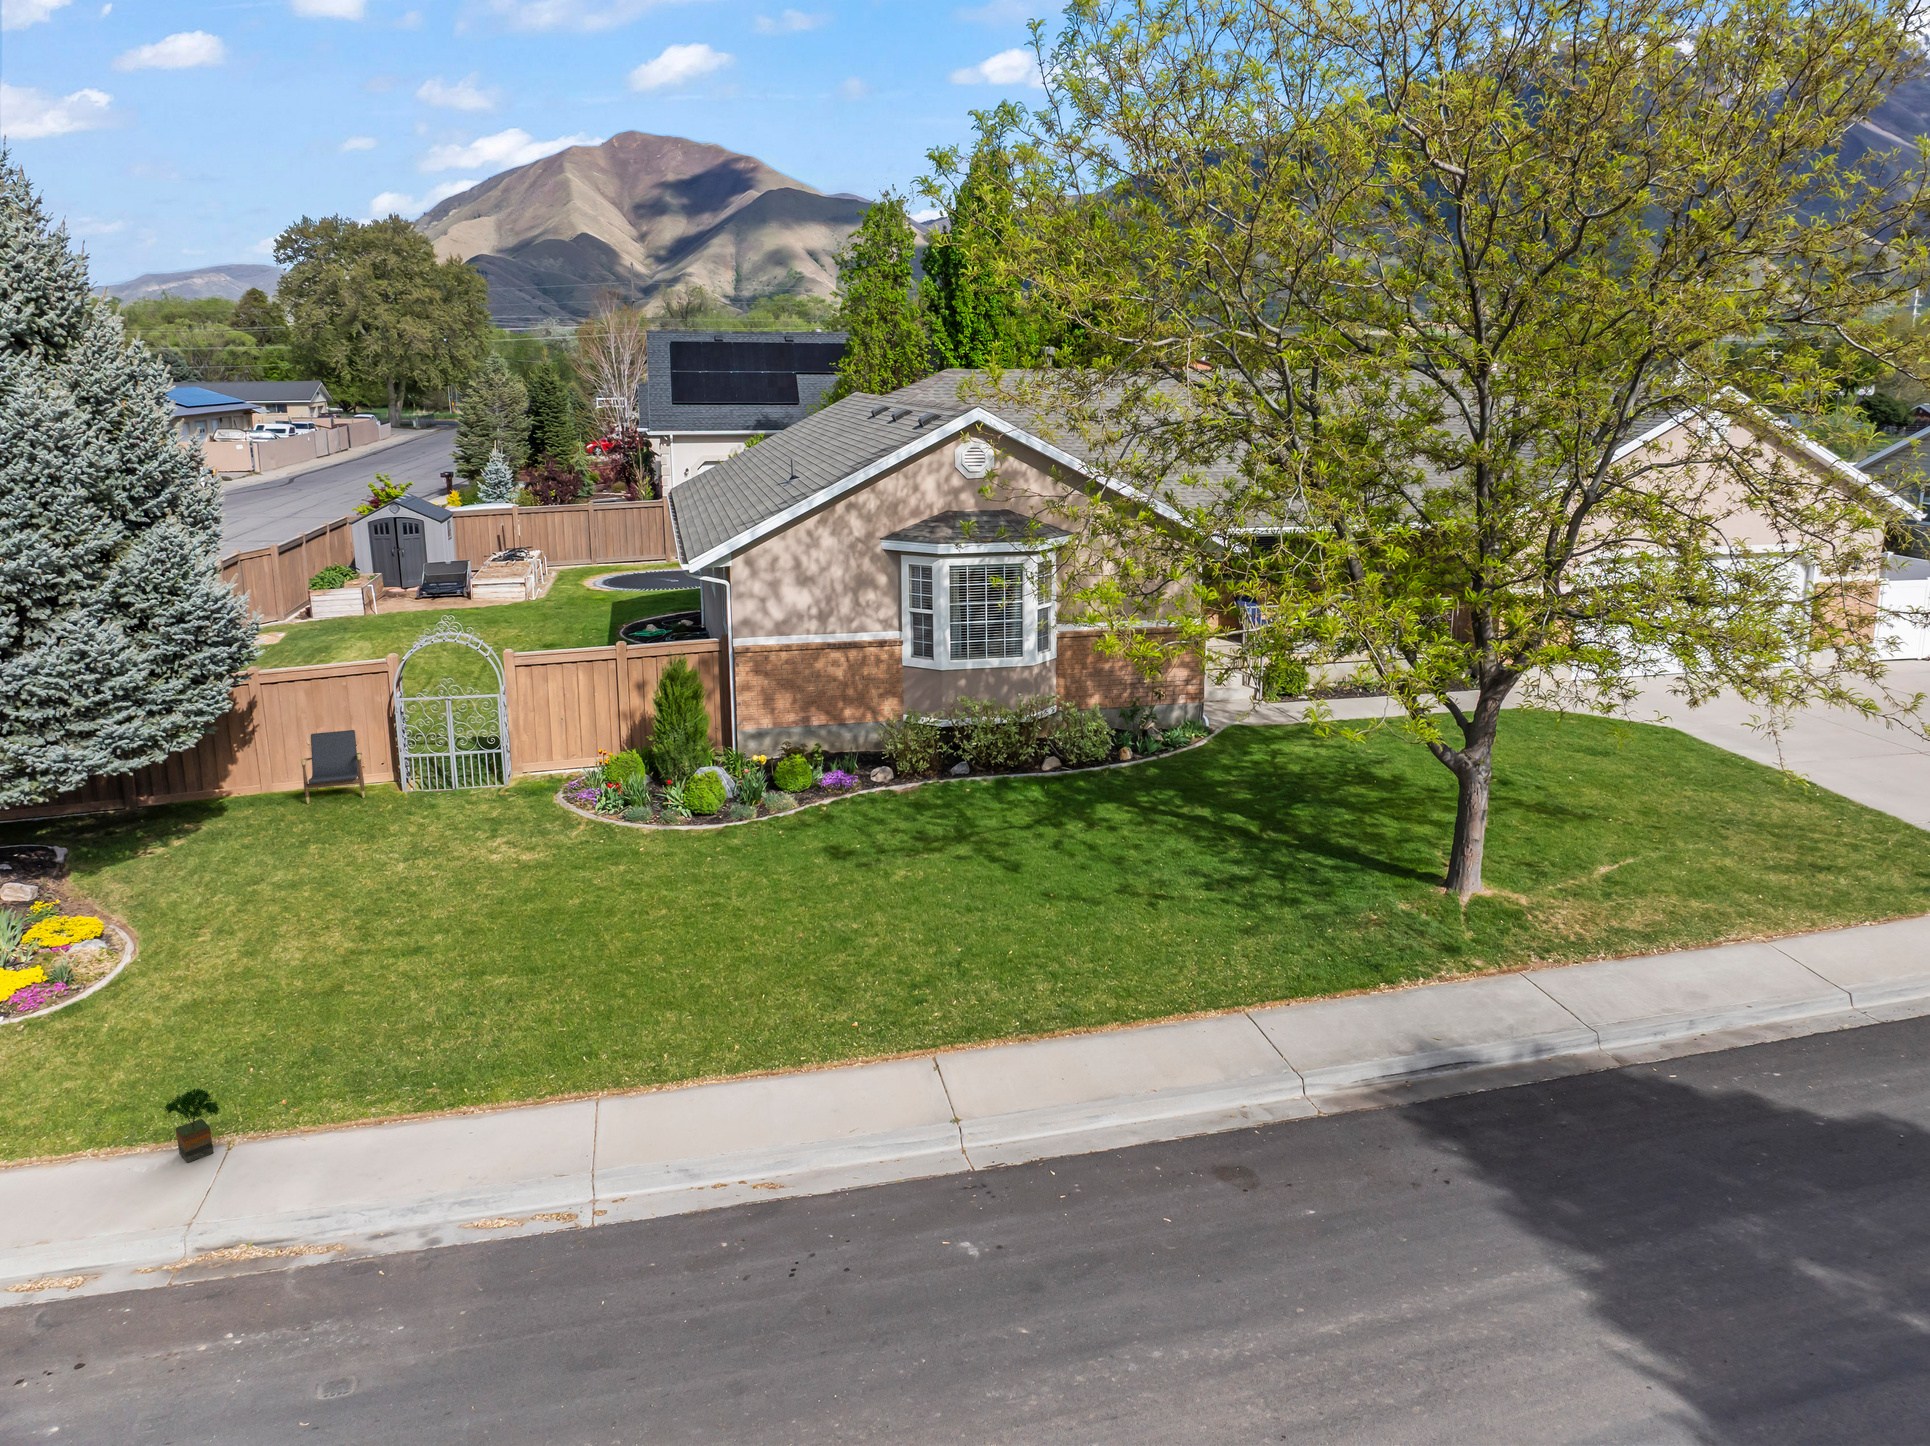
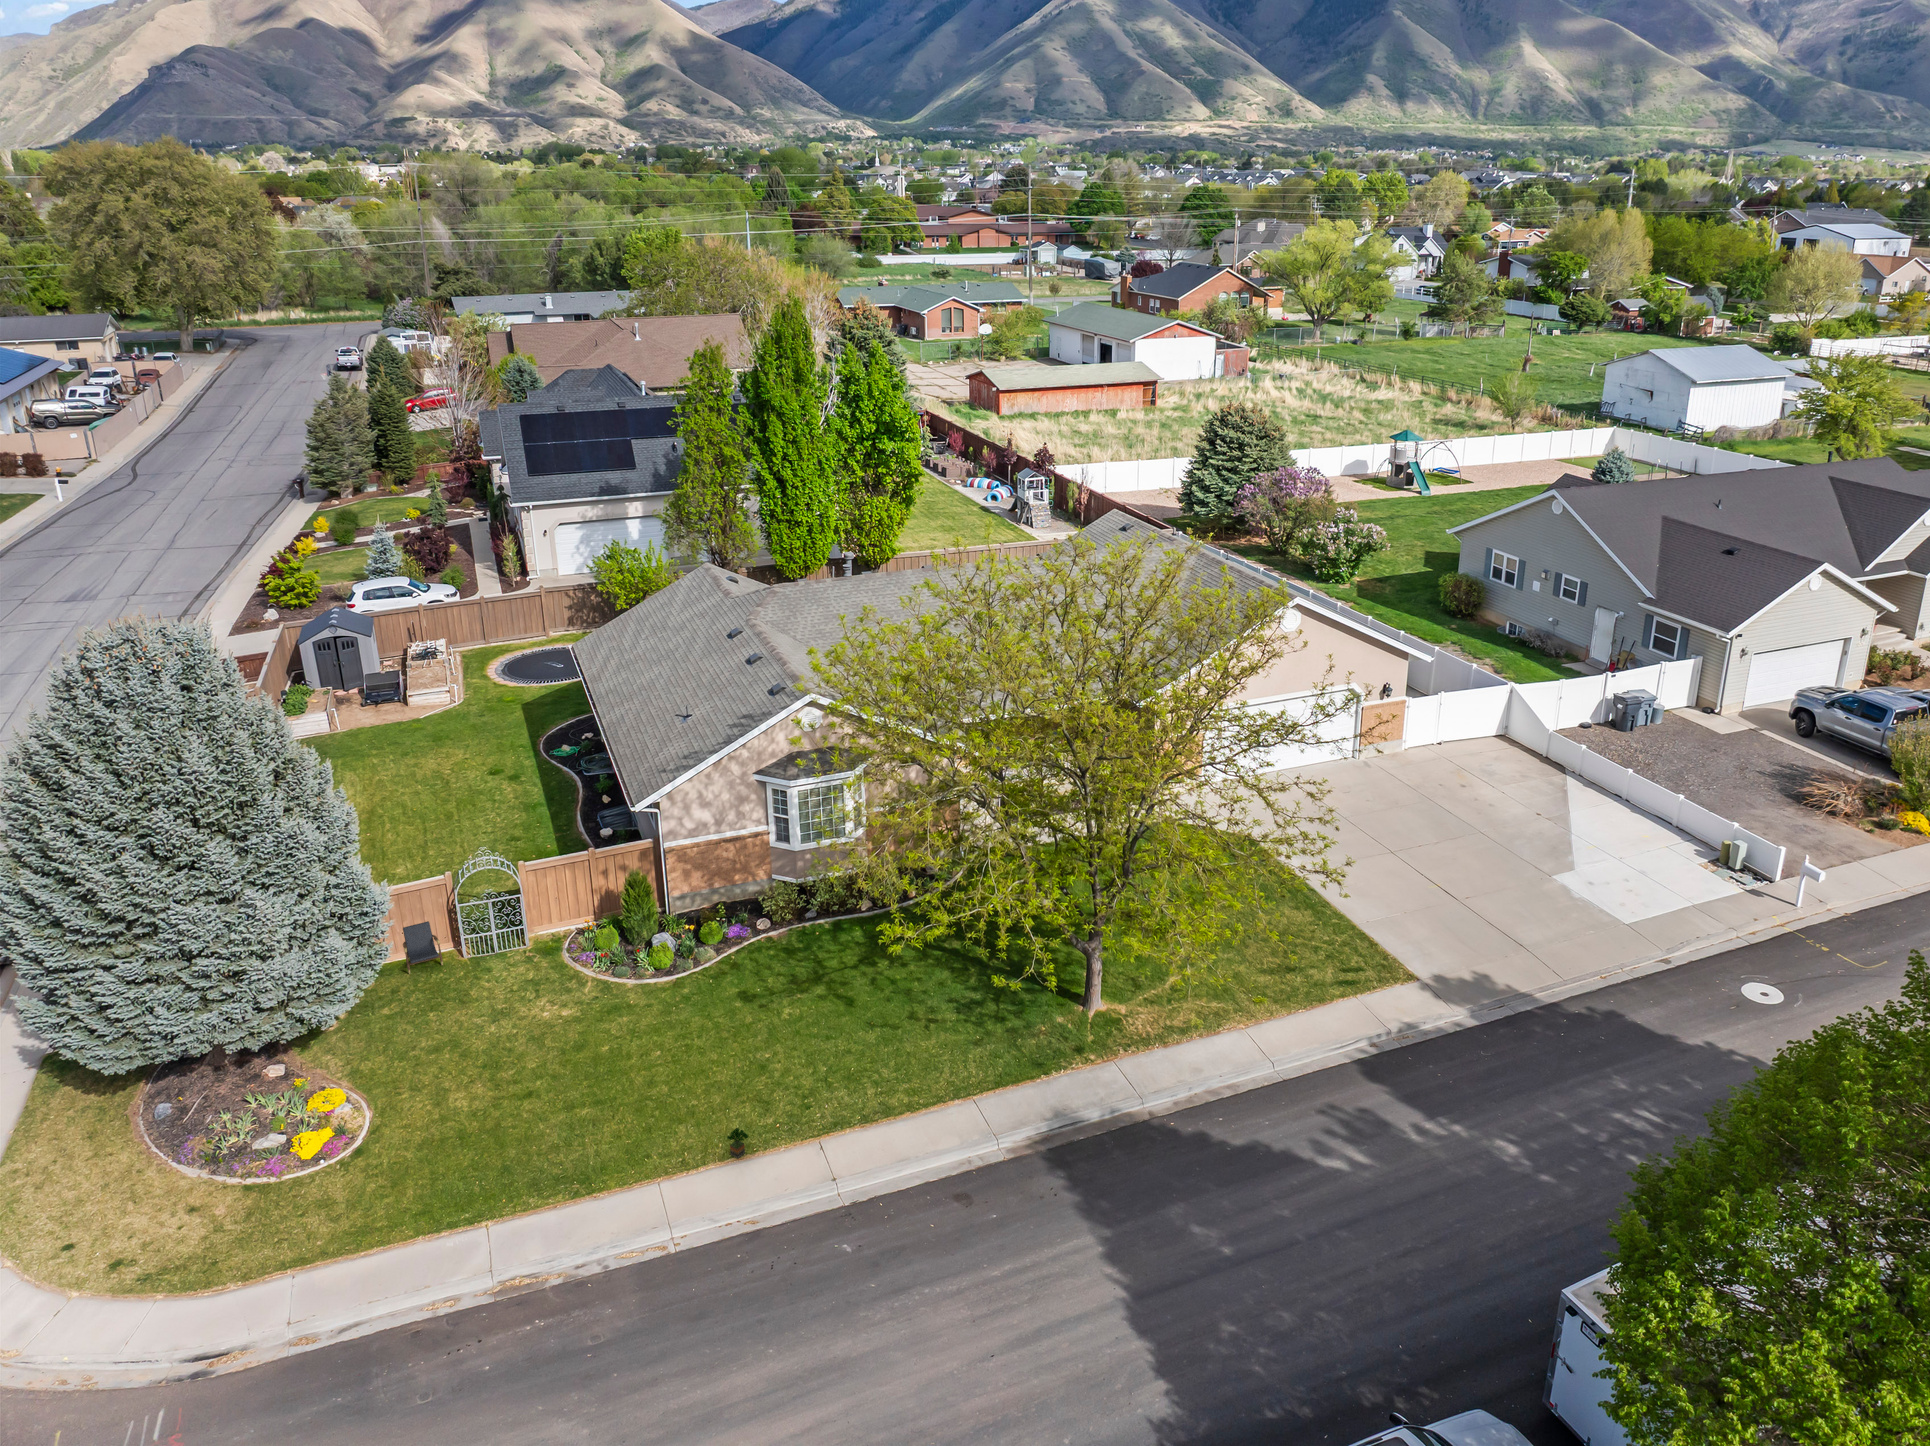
potted tree: present [165,1089,219,1163] -> present [727,1128,748,1158]

